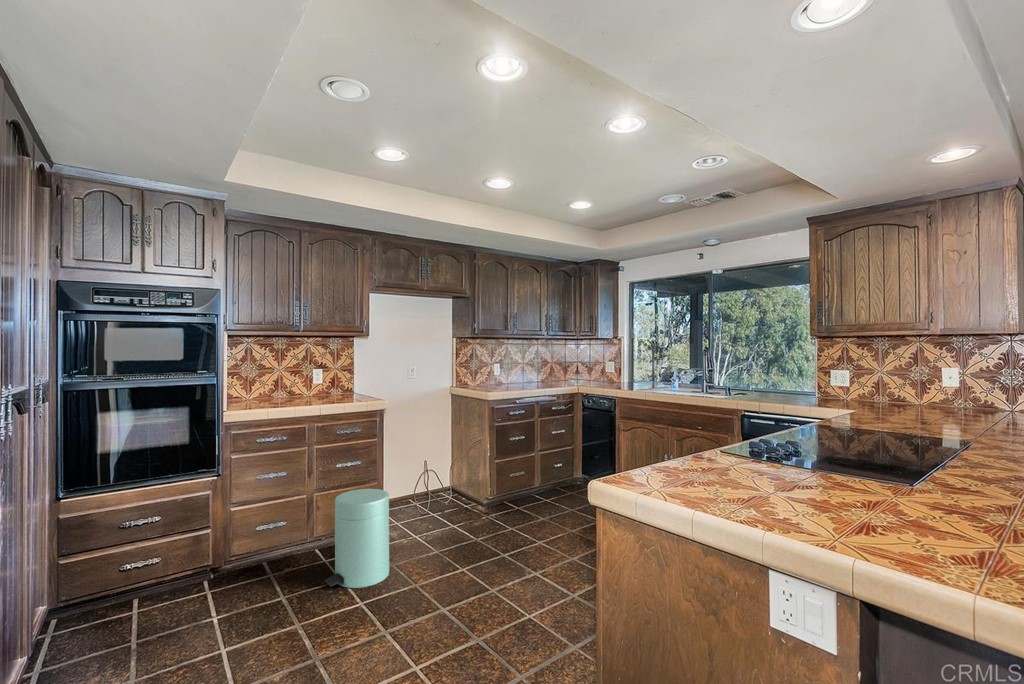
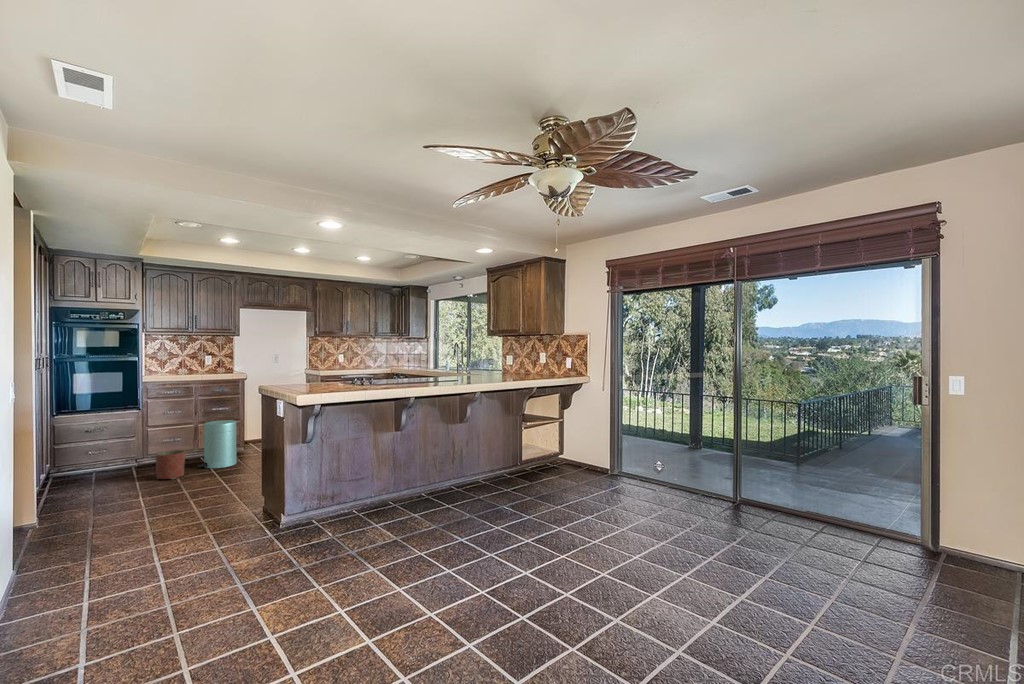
planter: none [259,562,313,633] -> present [156,450,185,479]

